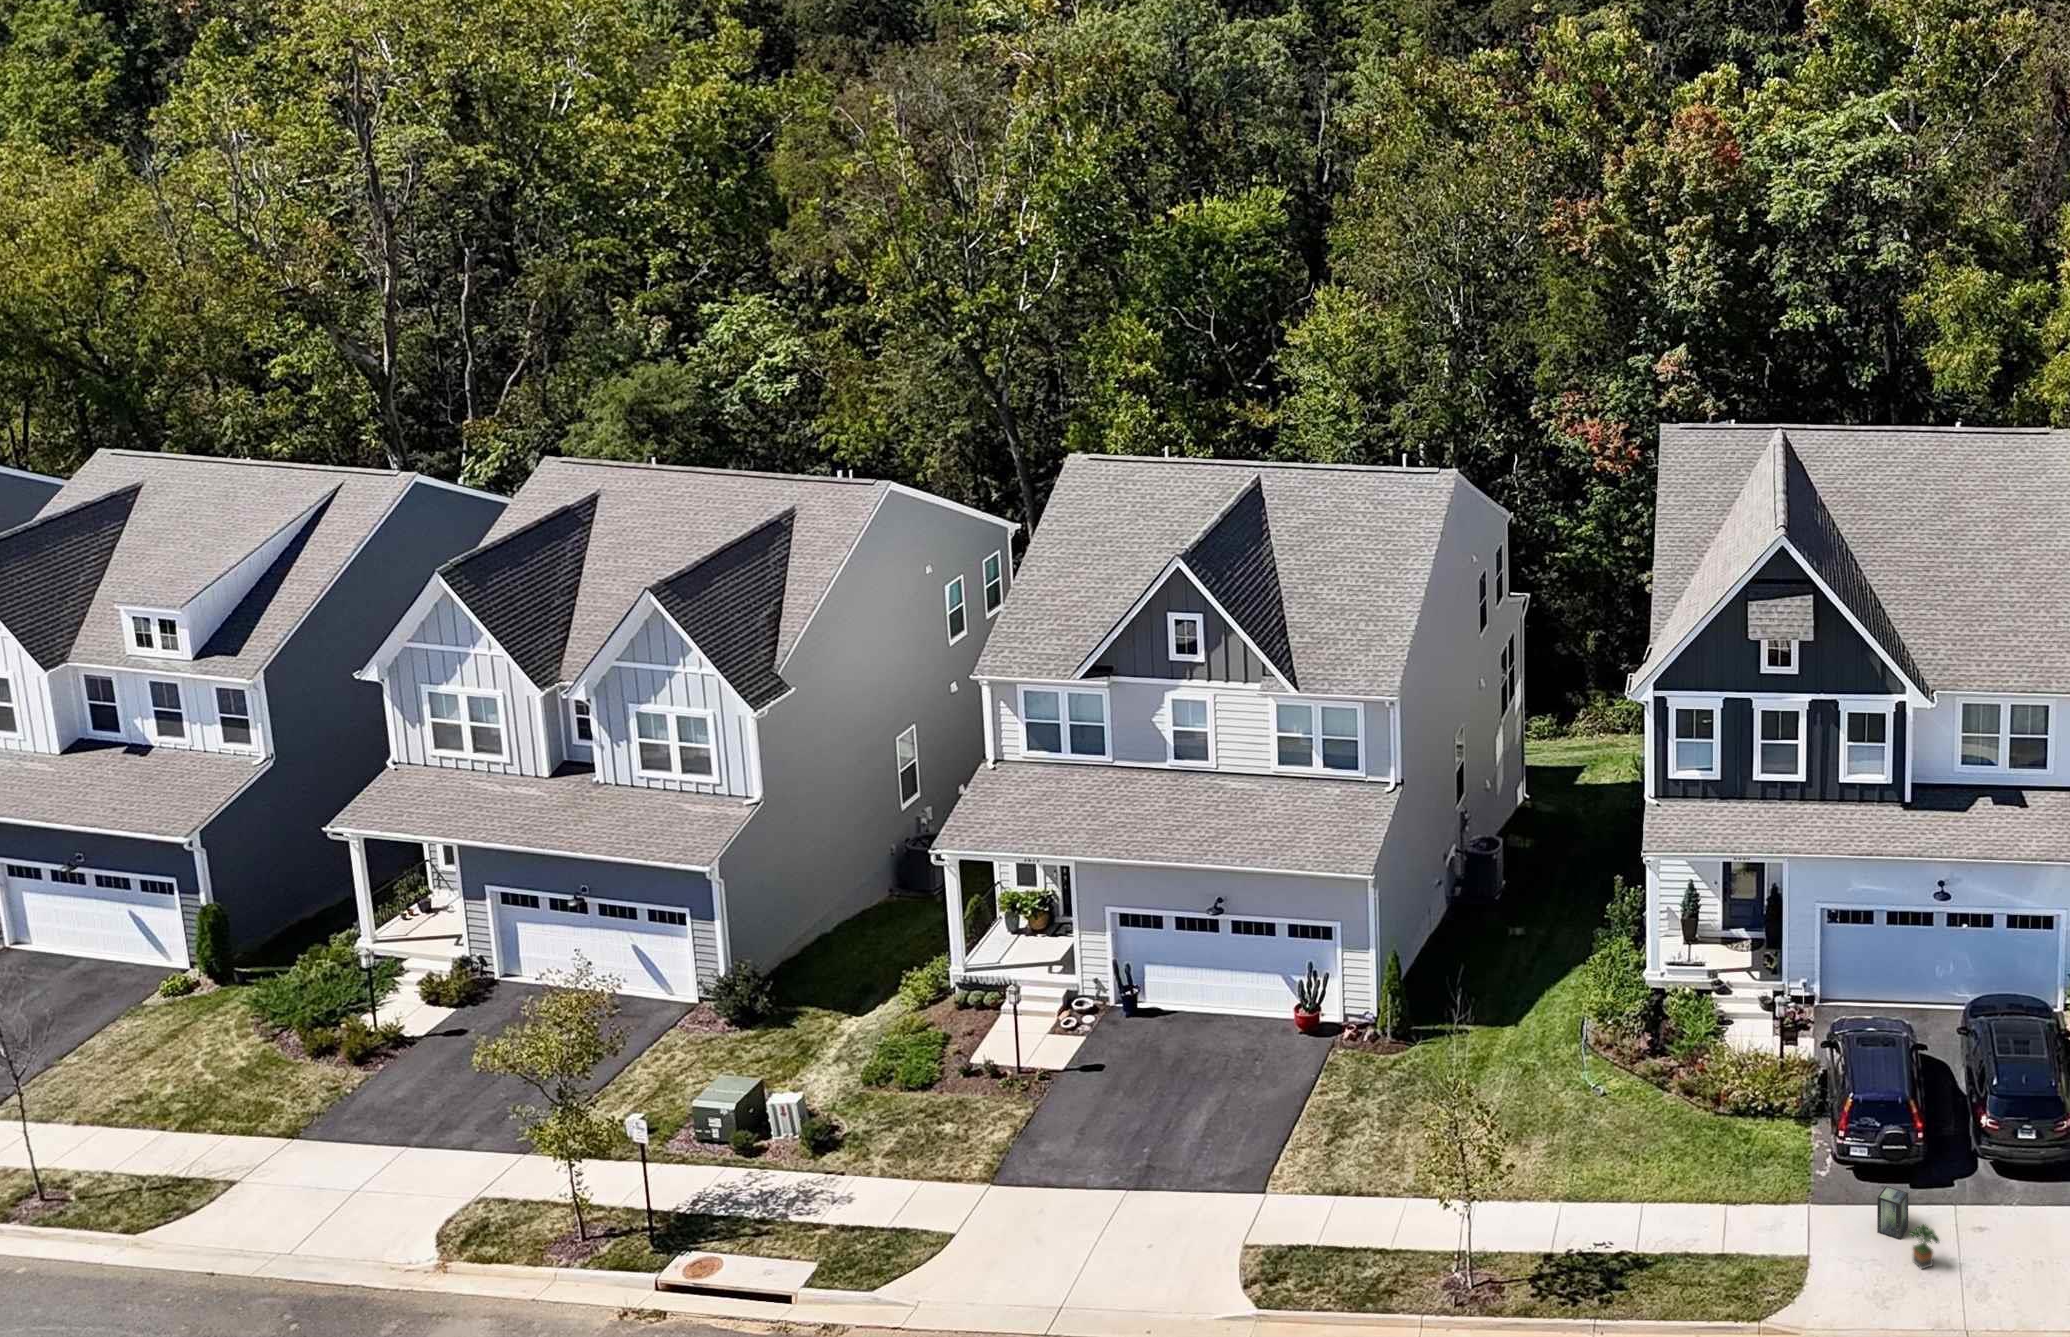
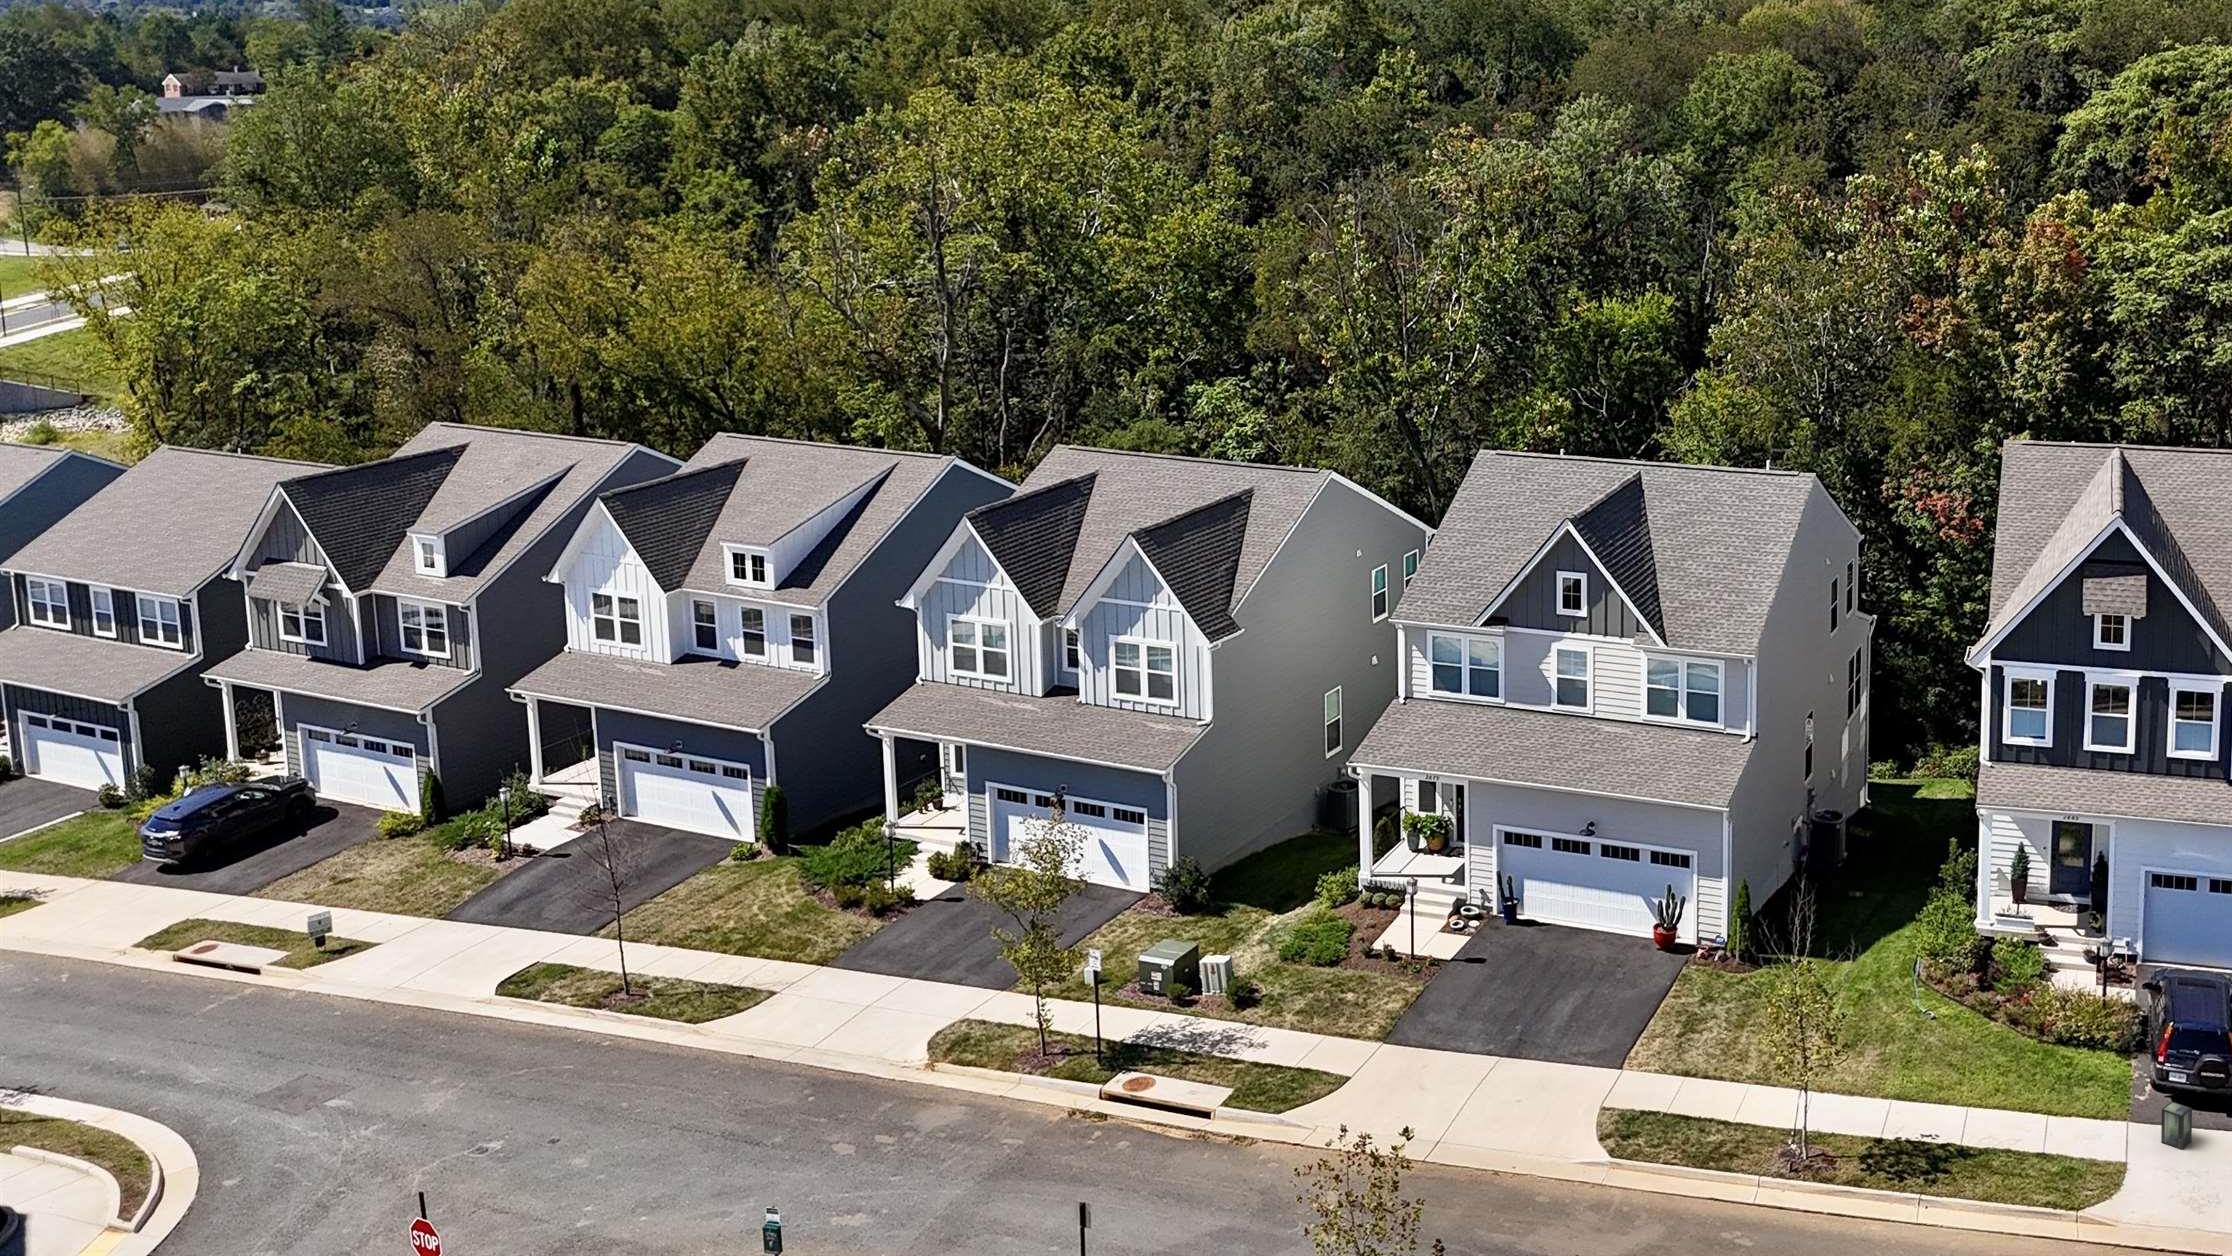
potted tree: present [1910,1224,1939,1269] -> none [2187,1133,2216,1174]

